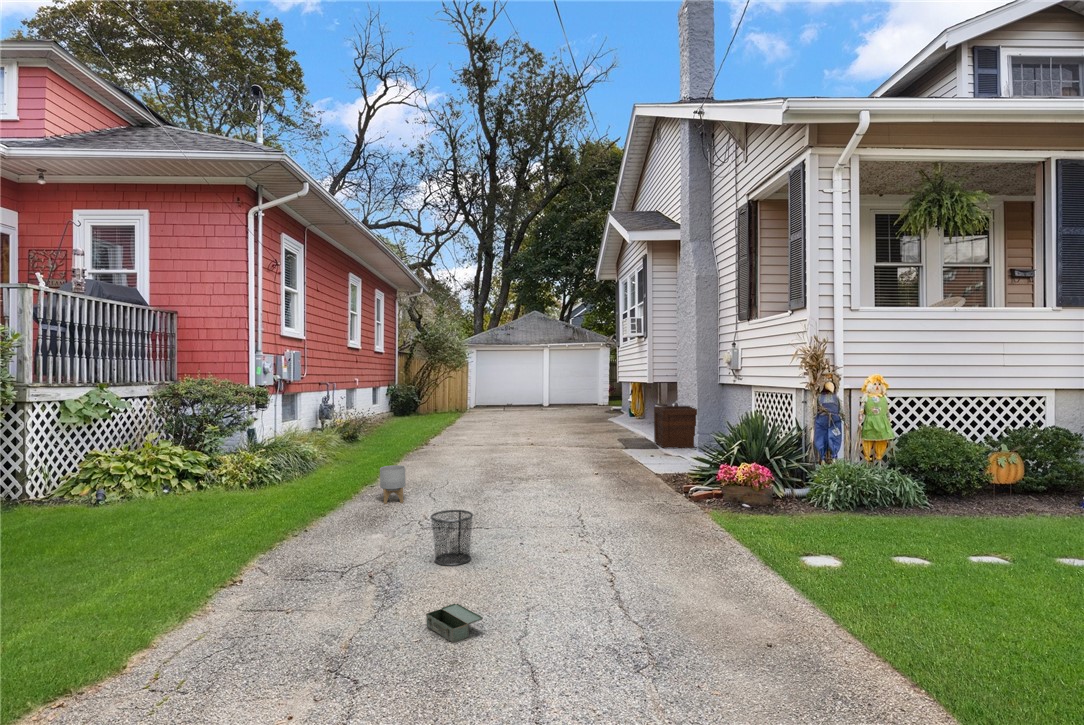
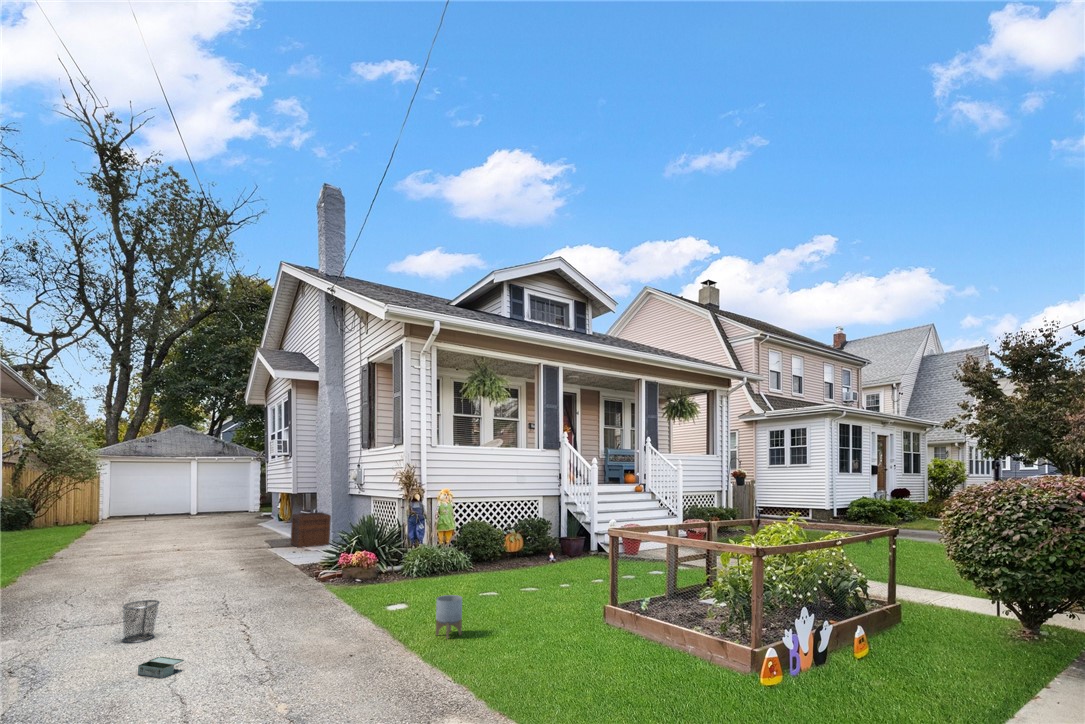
planter: present [380,465,406,504] -> present [436,595,462,639]

